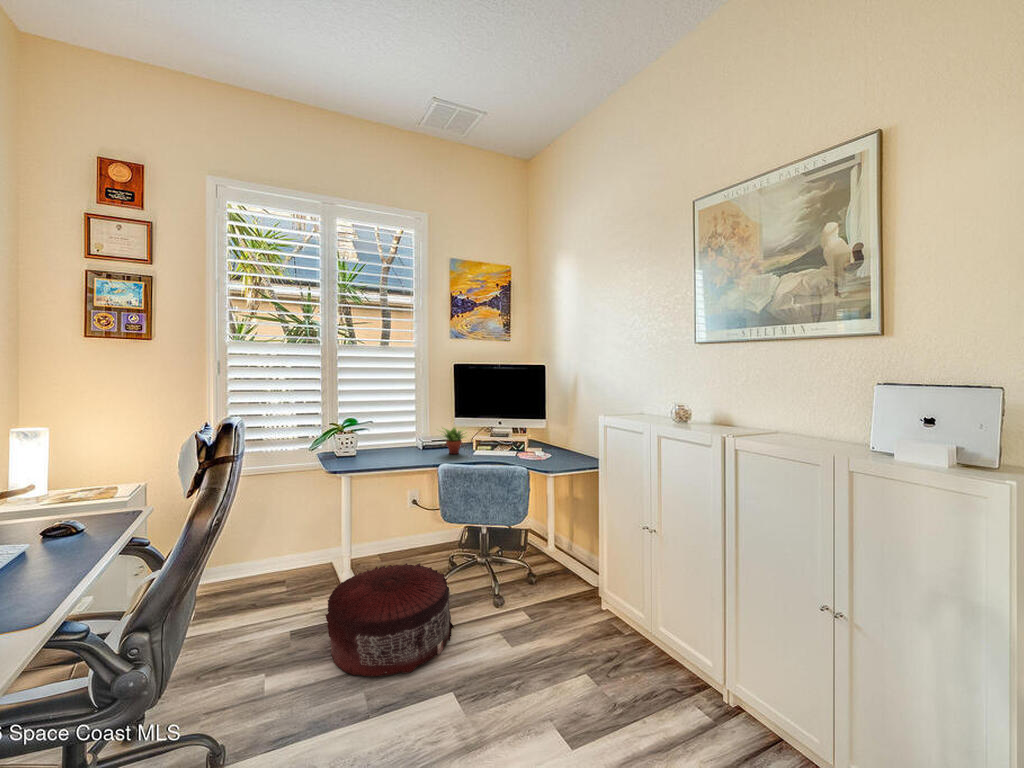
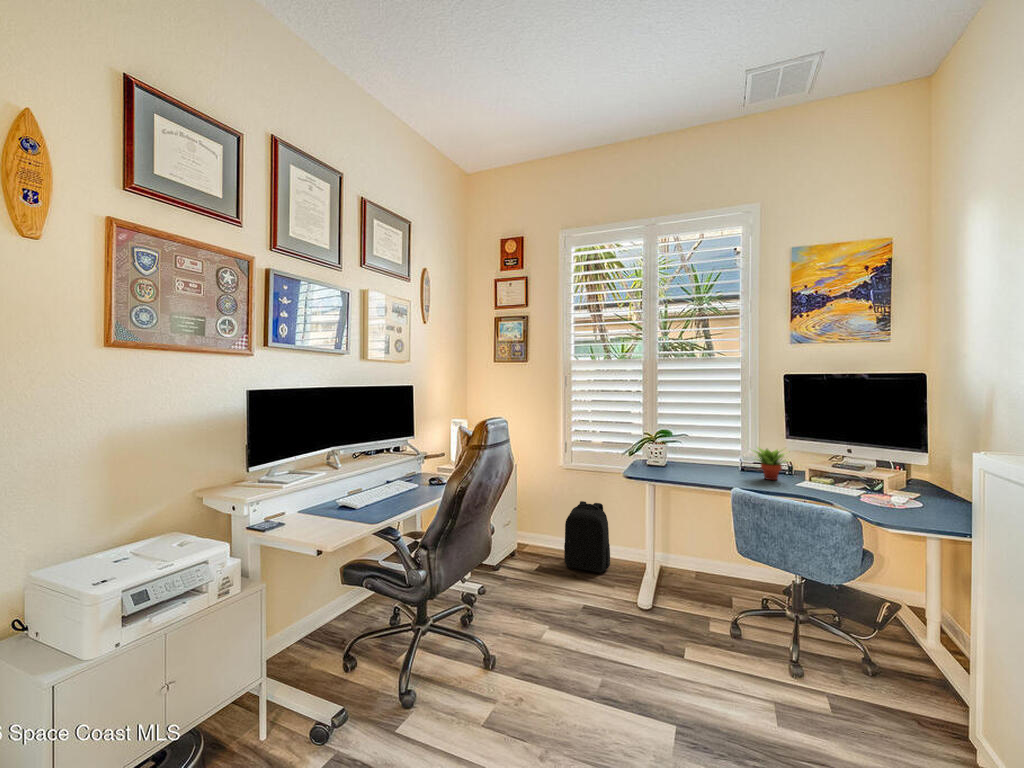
backpack: none [232,511,293,598] -> present [564,501,610,572]
pouf: present [325,563,454,677] -> none [594,575,720,686]

